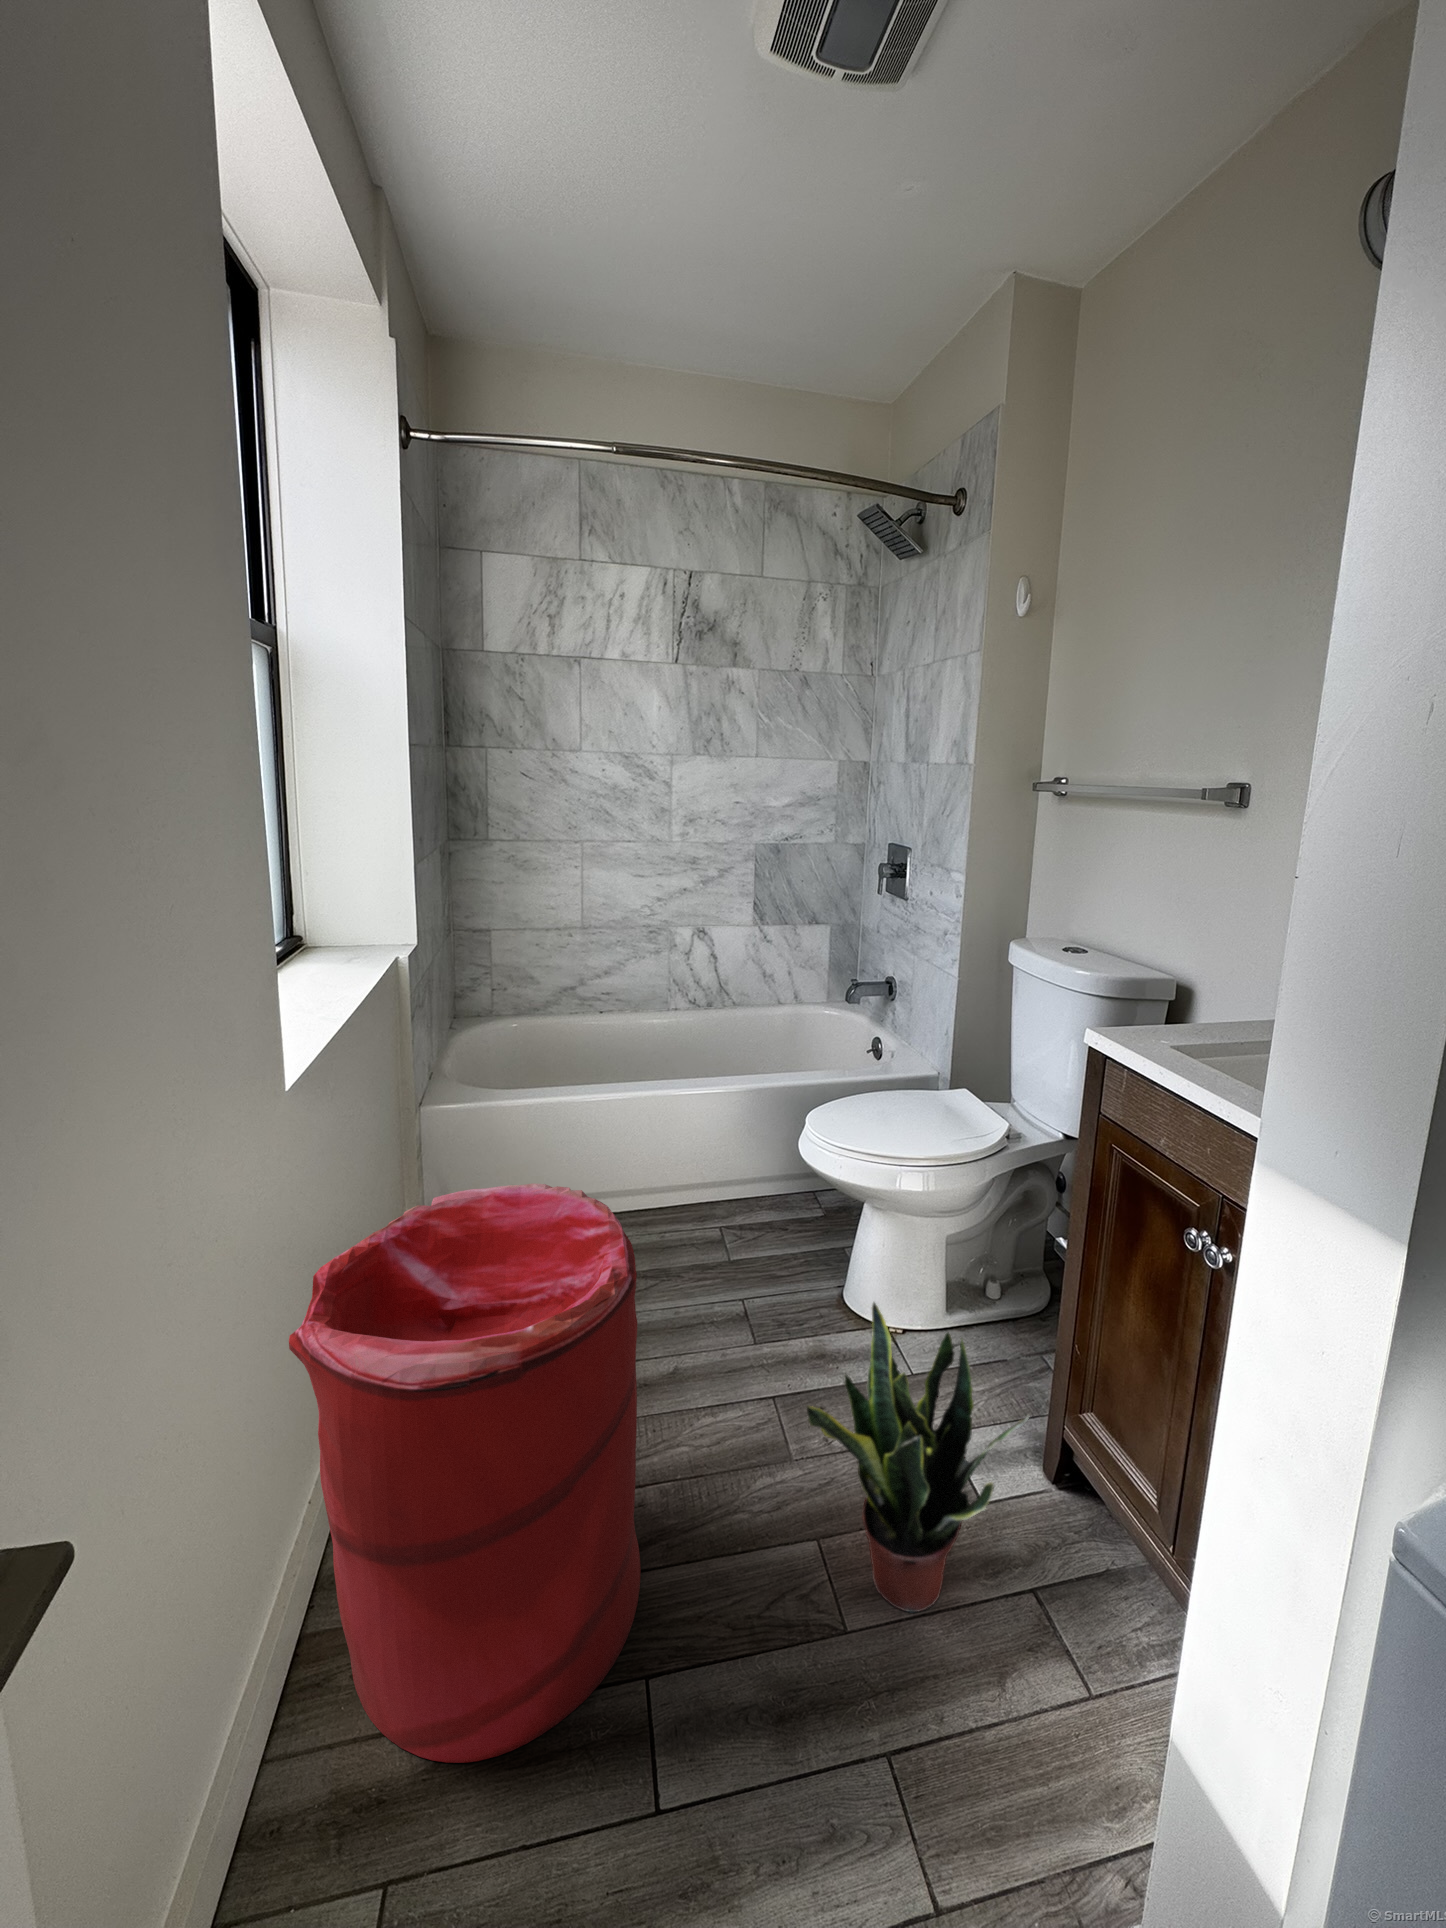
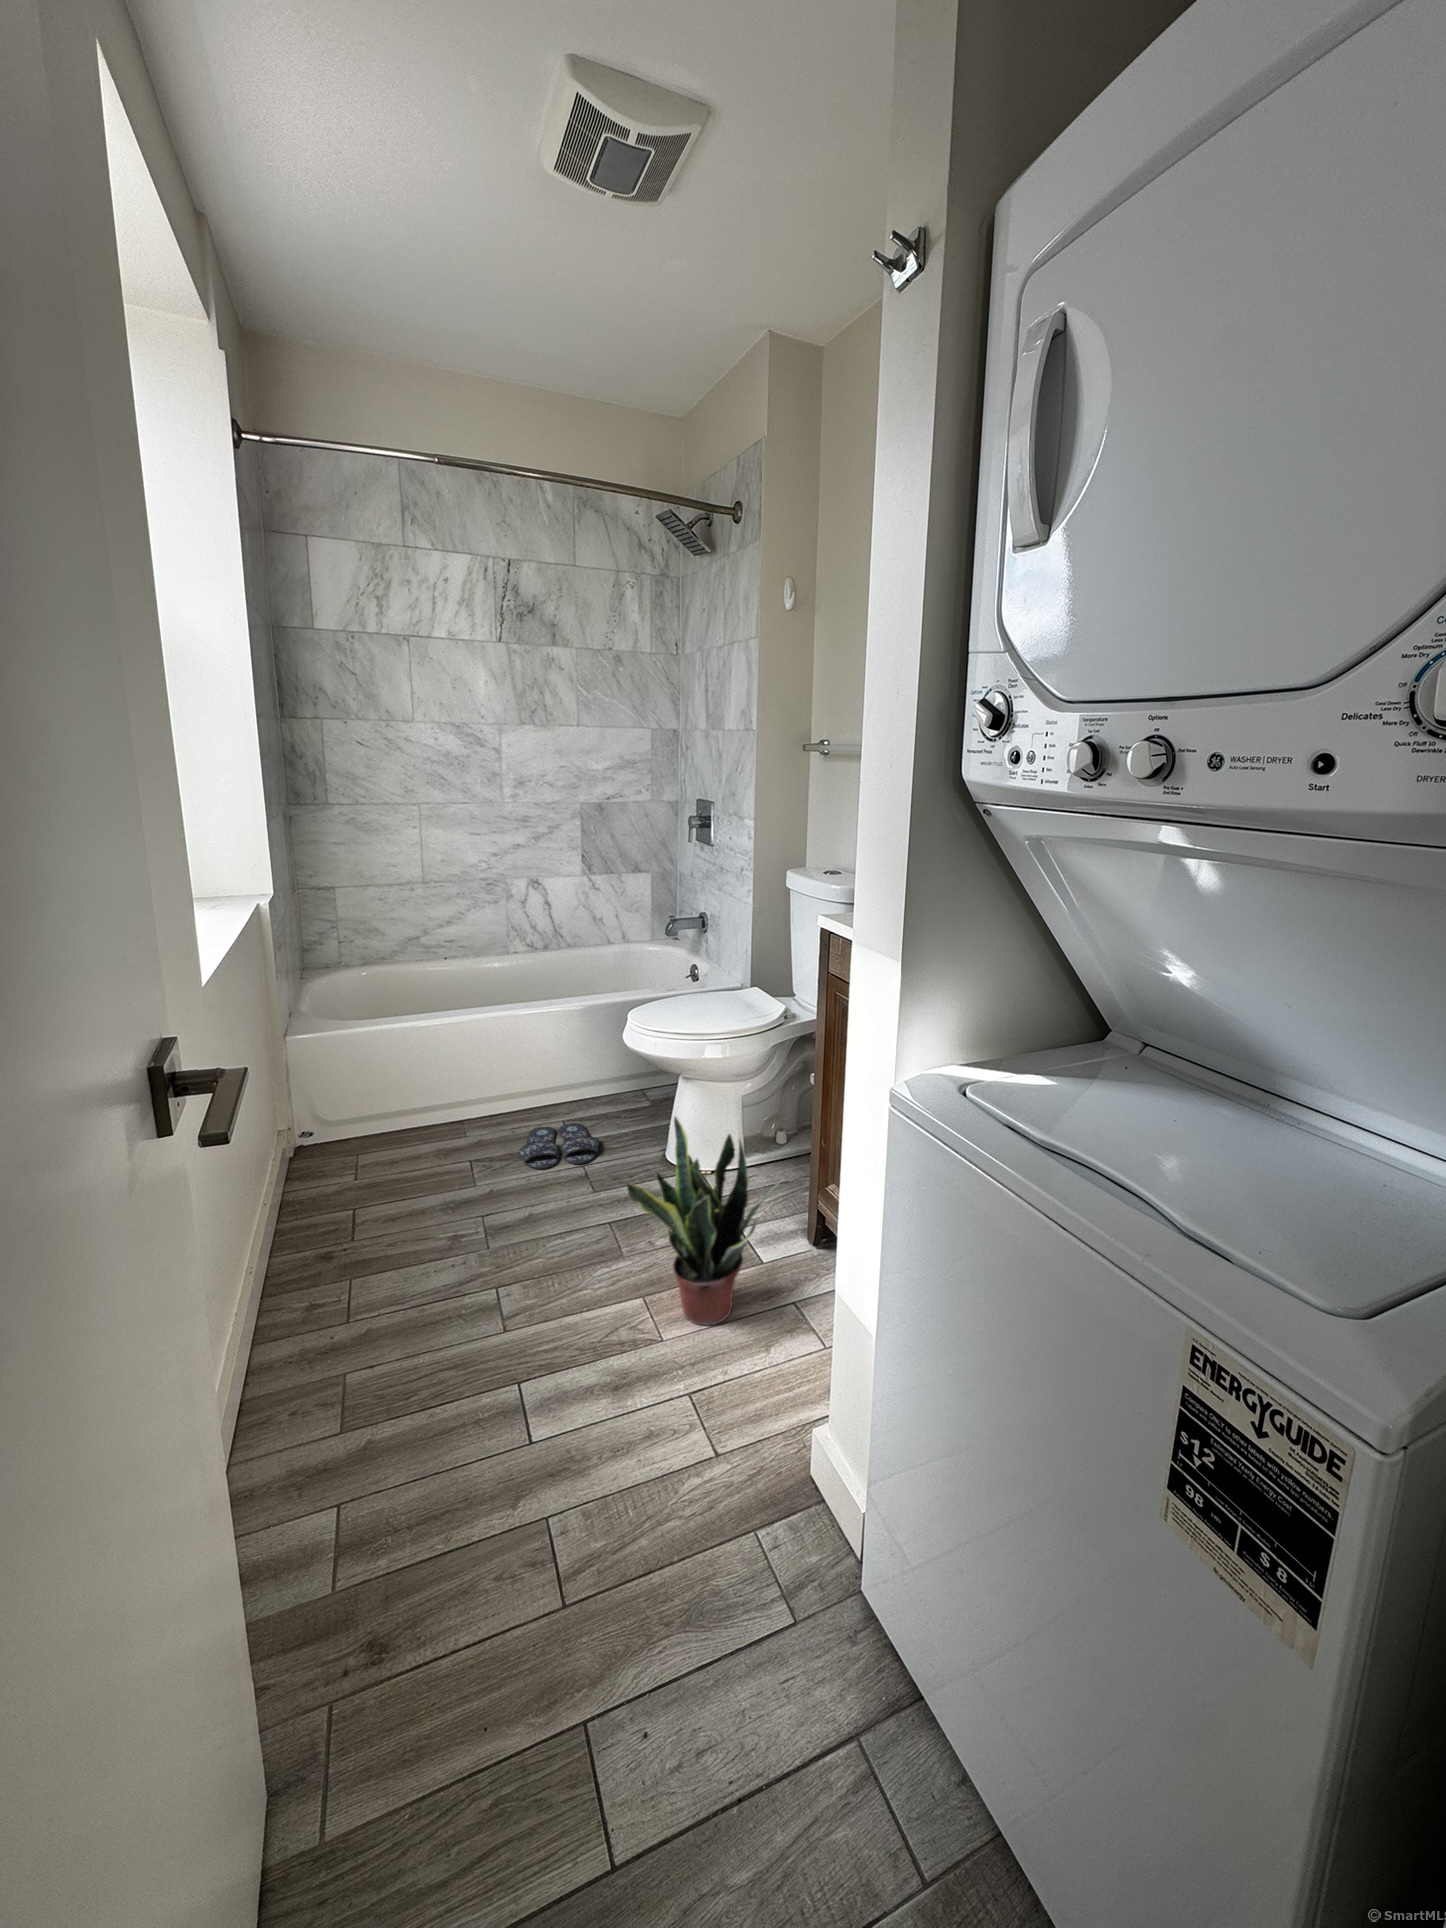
laundry hamper: present [289,1184,641,1763] -> none [226,1054,509,1447]
slippers: none [669,1233,761,1299] -> present [520,1123,598,1169]

